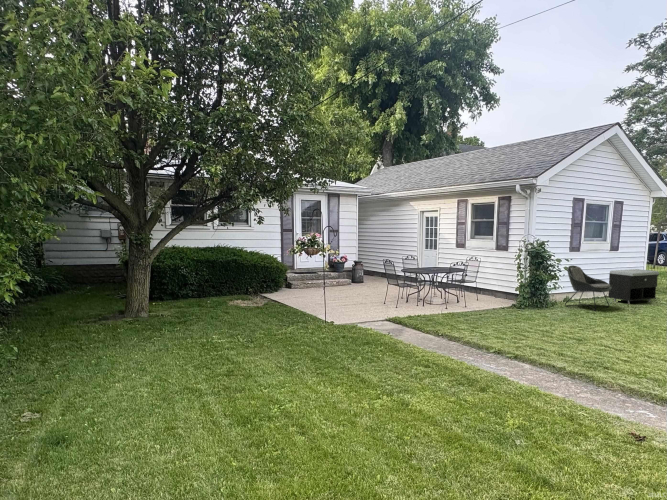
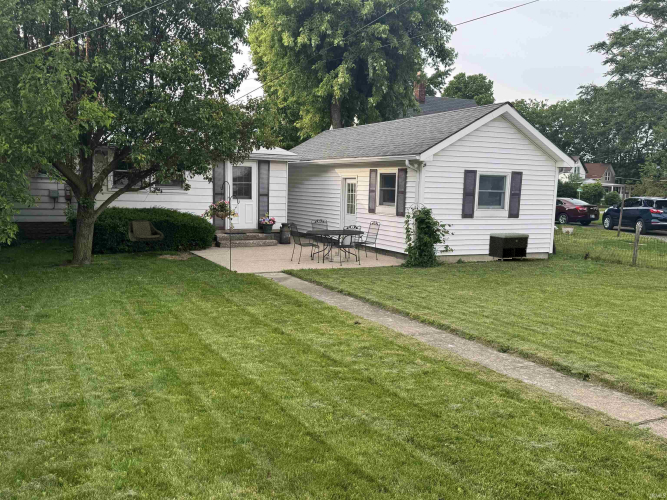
lounge chair: present [565,265,613,311] -> present [128,220,164,256]

